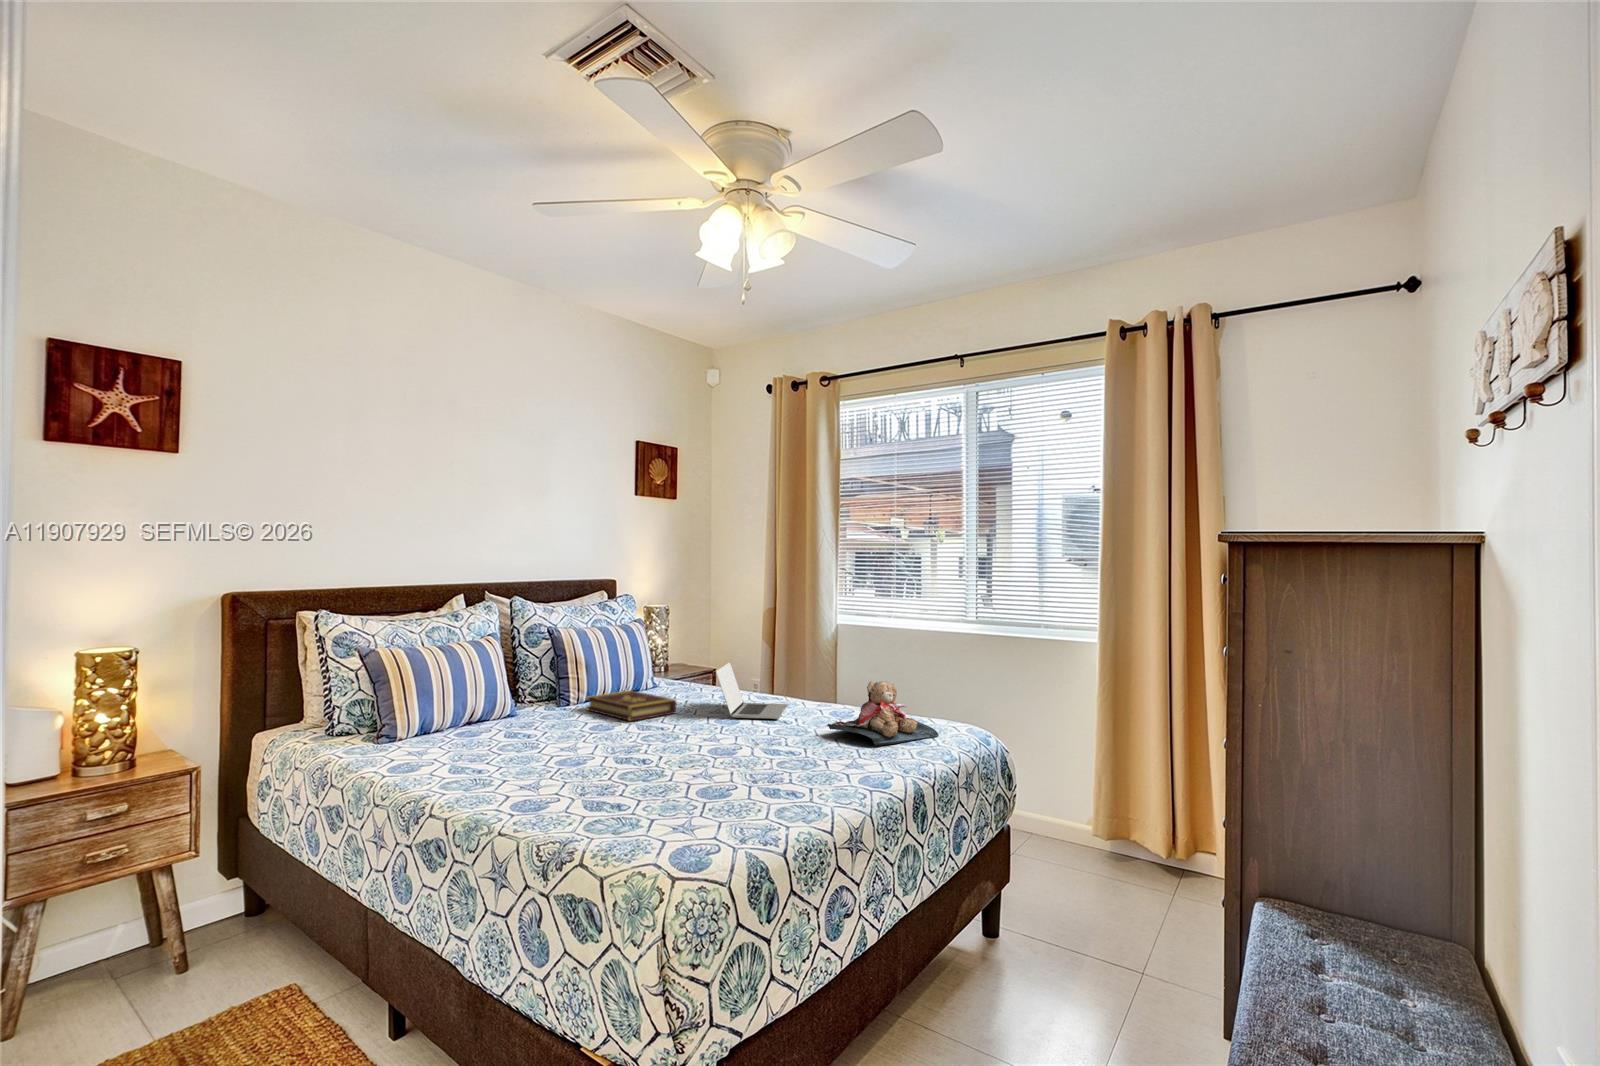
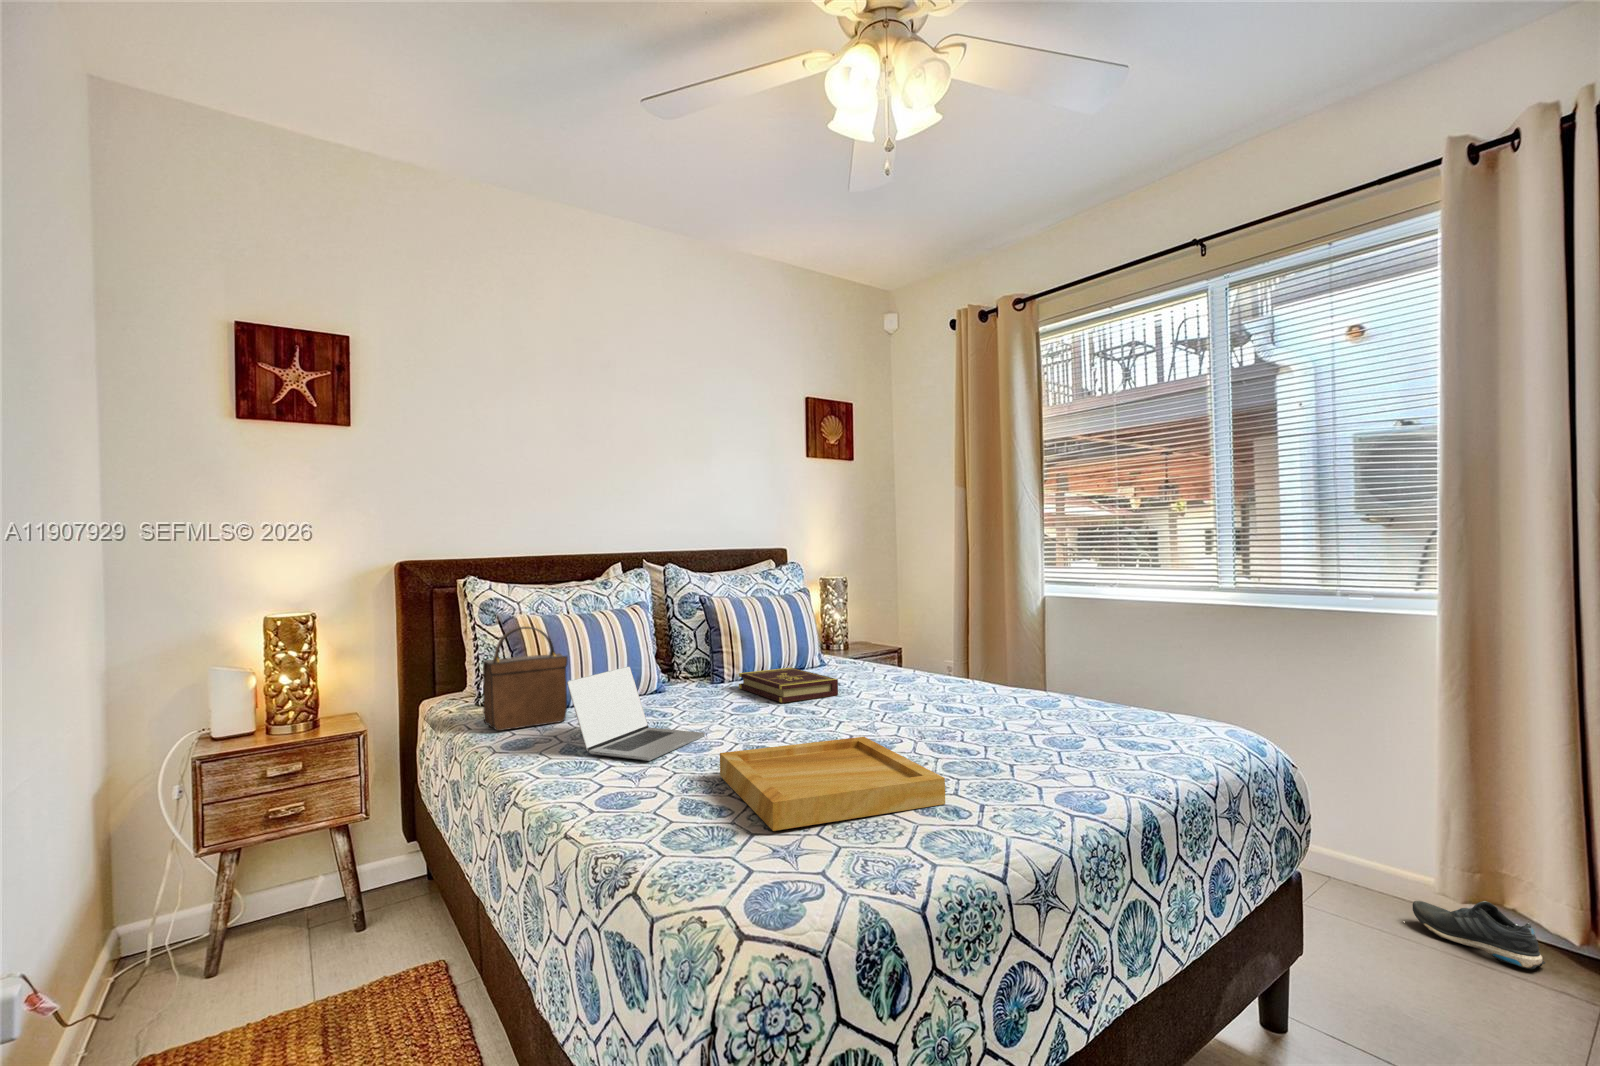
handbag: none [358,661,441,757] -> present [483,627,568,731]
laptop: present [716,662,788,719] -> present [567,666,705,761]
teddy bear: present [827,681,939,746] -> none [1020,659,1183,748]
tray: none [607,745,785,816] -> present [720,737,945,831]
shoe: none [1076,839,1153,881] -> present [1413,901,1545,969]

